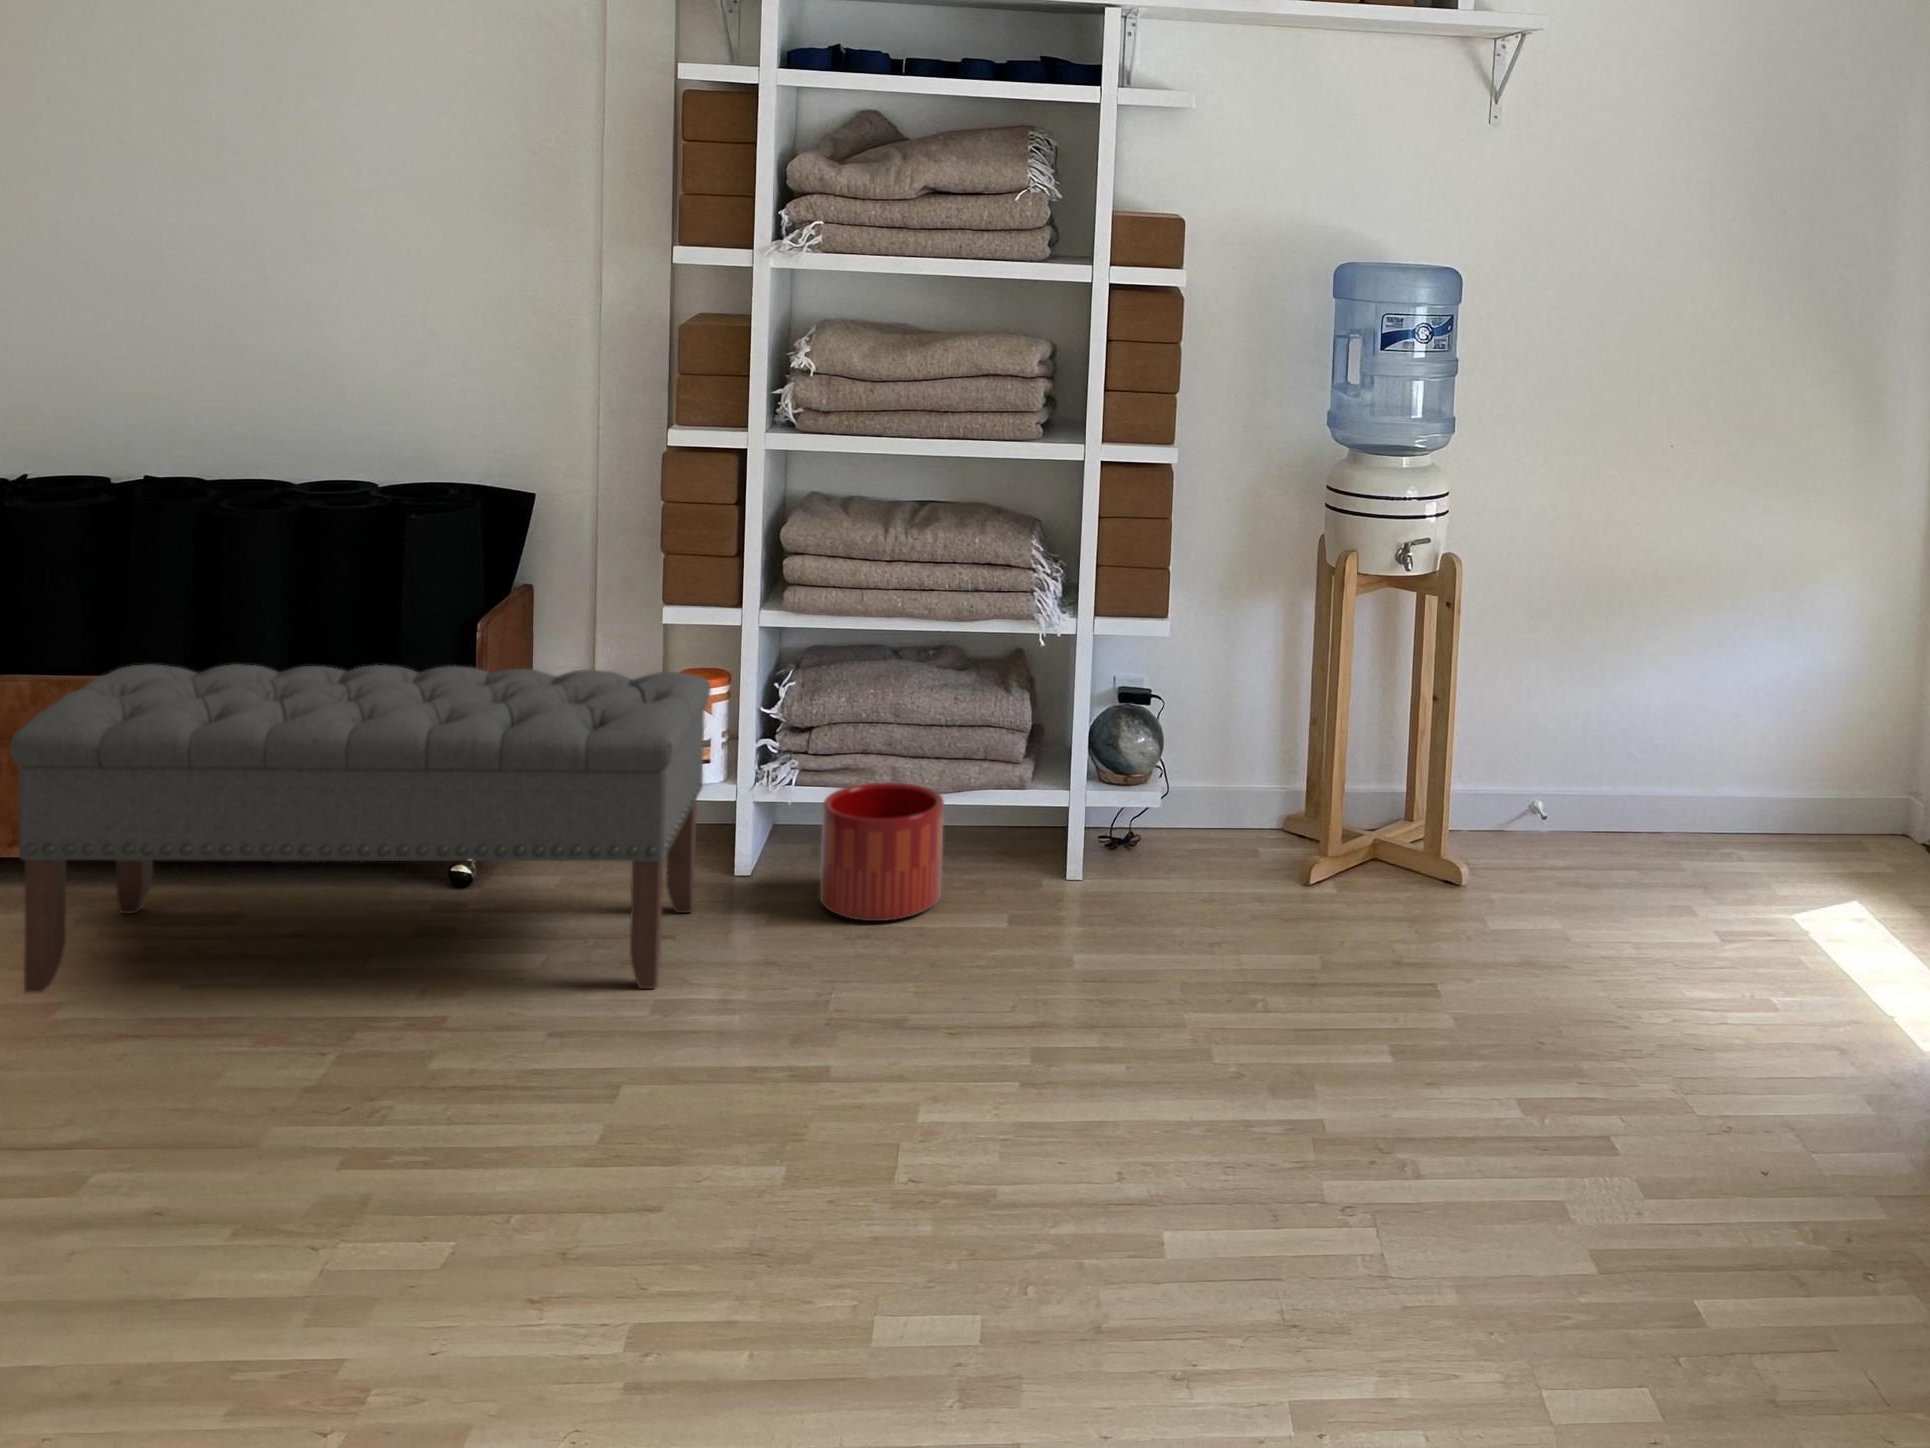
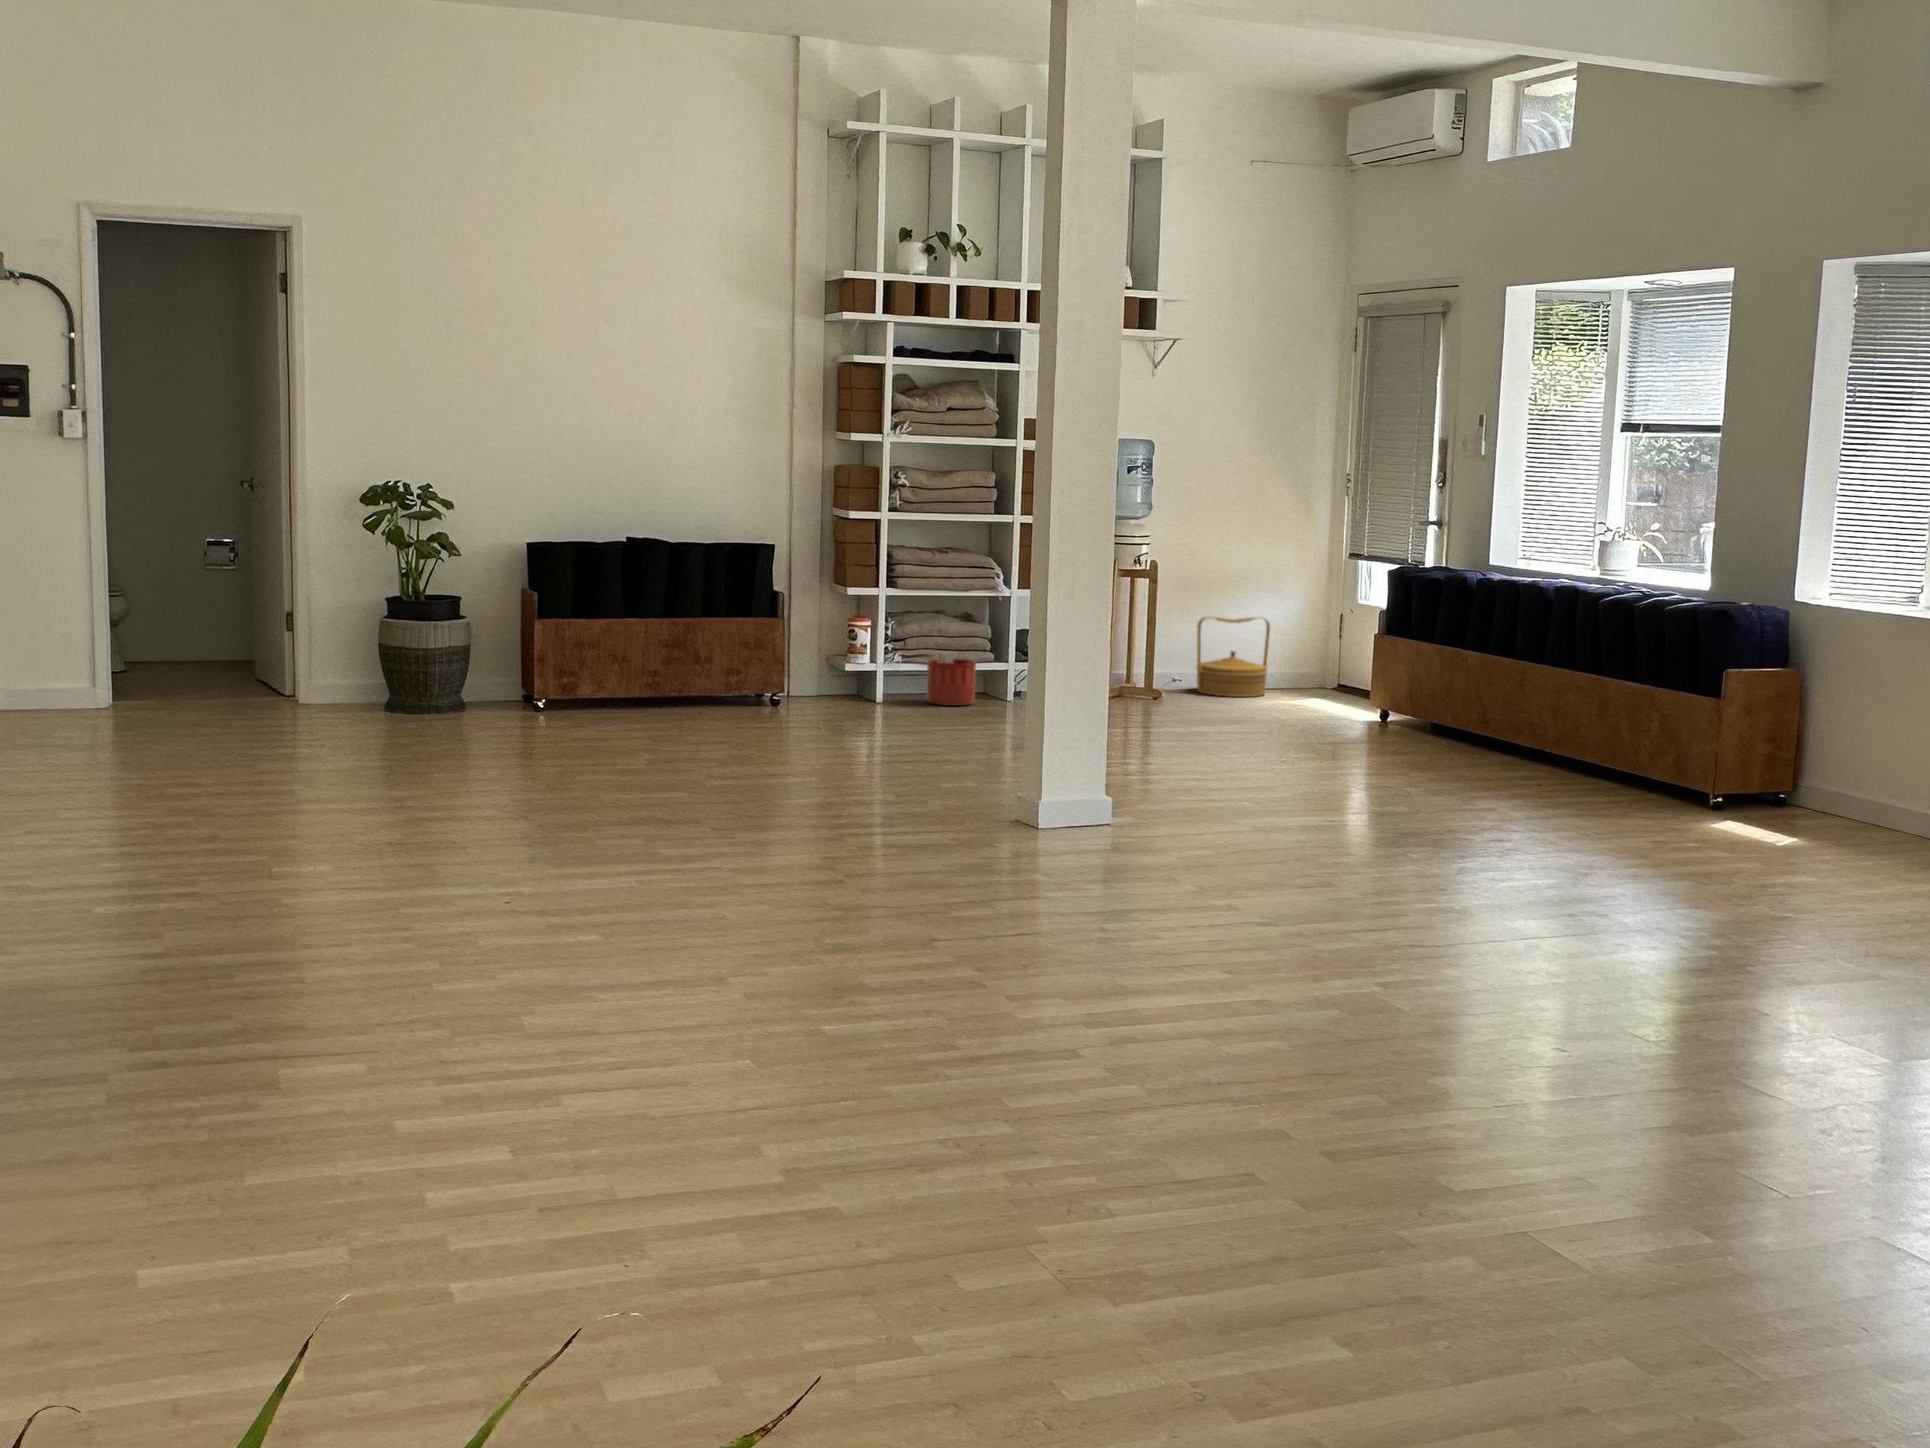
bench: present [10,664,711,992] -> none [664,606,915,720]
woven basket: none [1563,683,1750,893] -> present [1197,616,1271,697]

